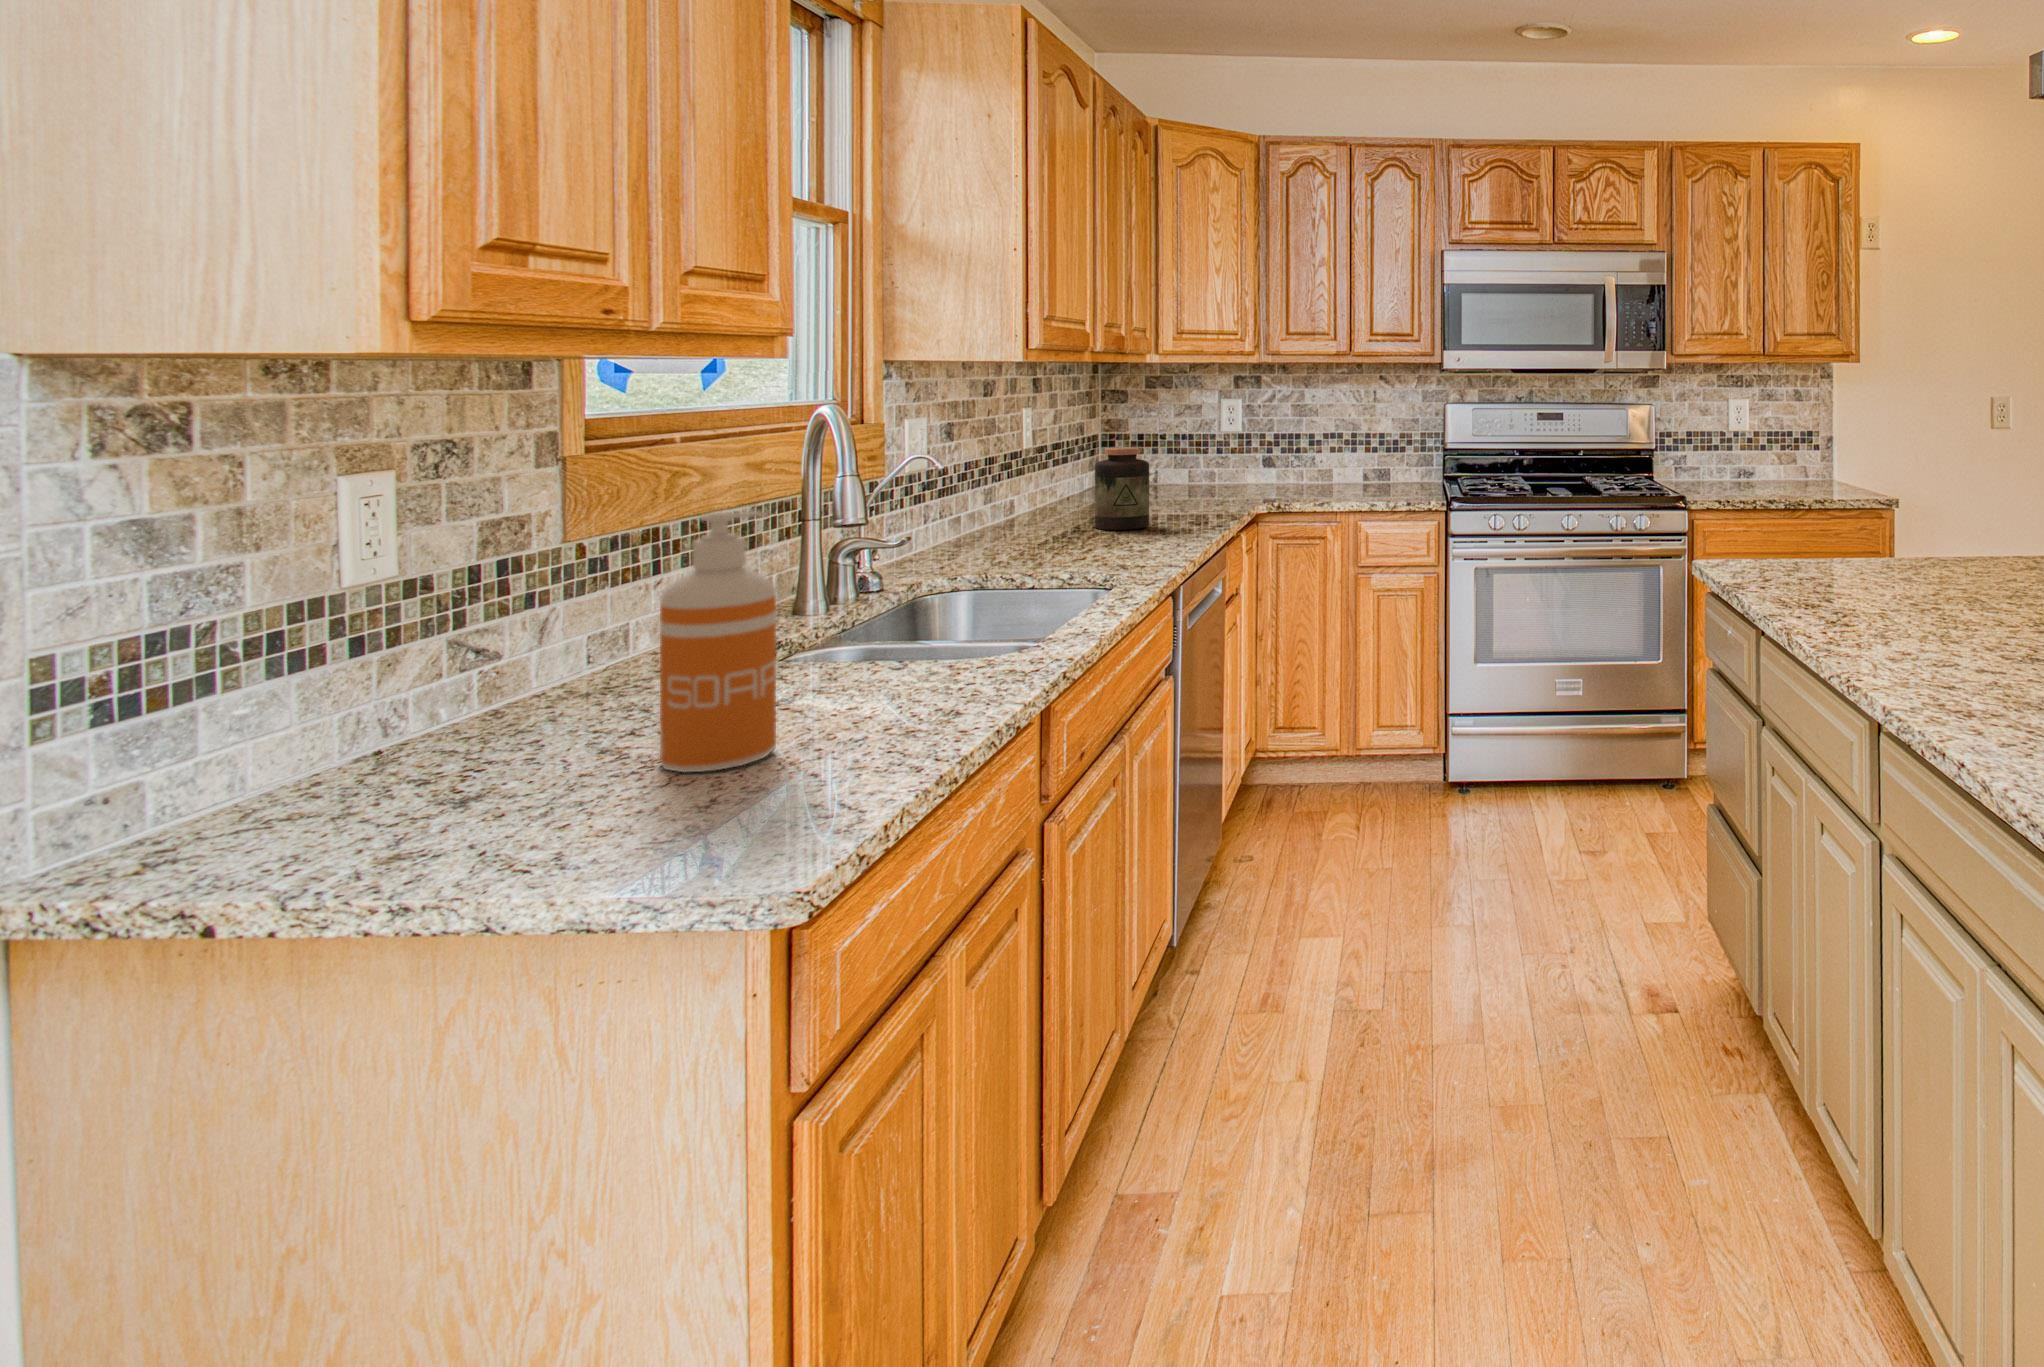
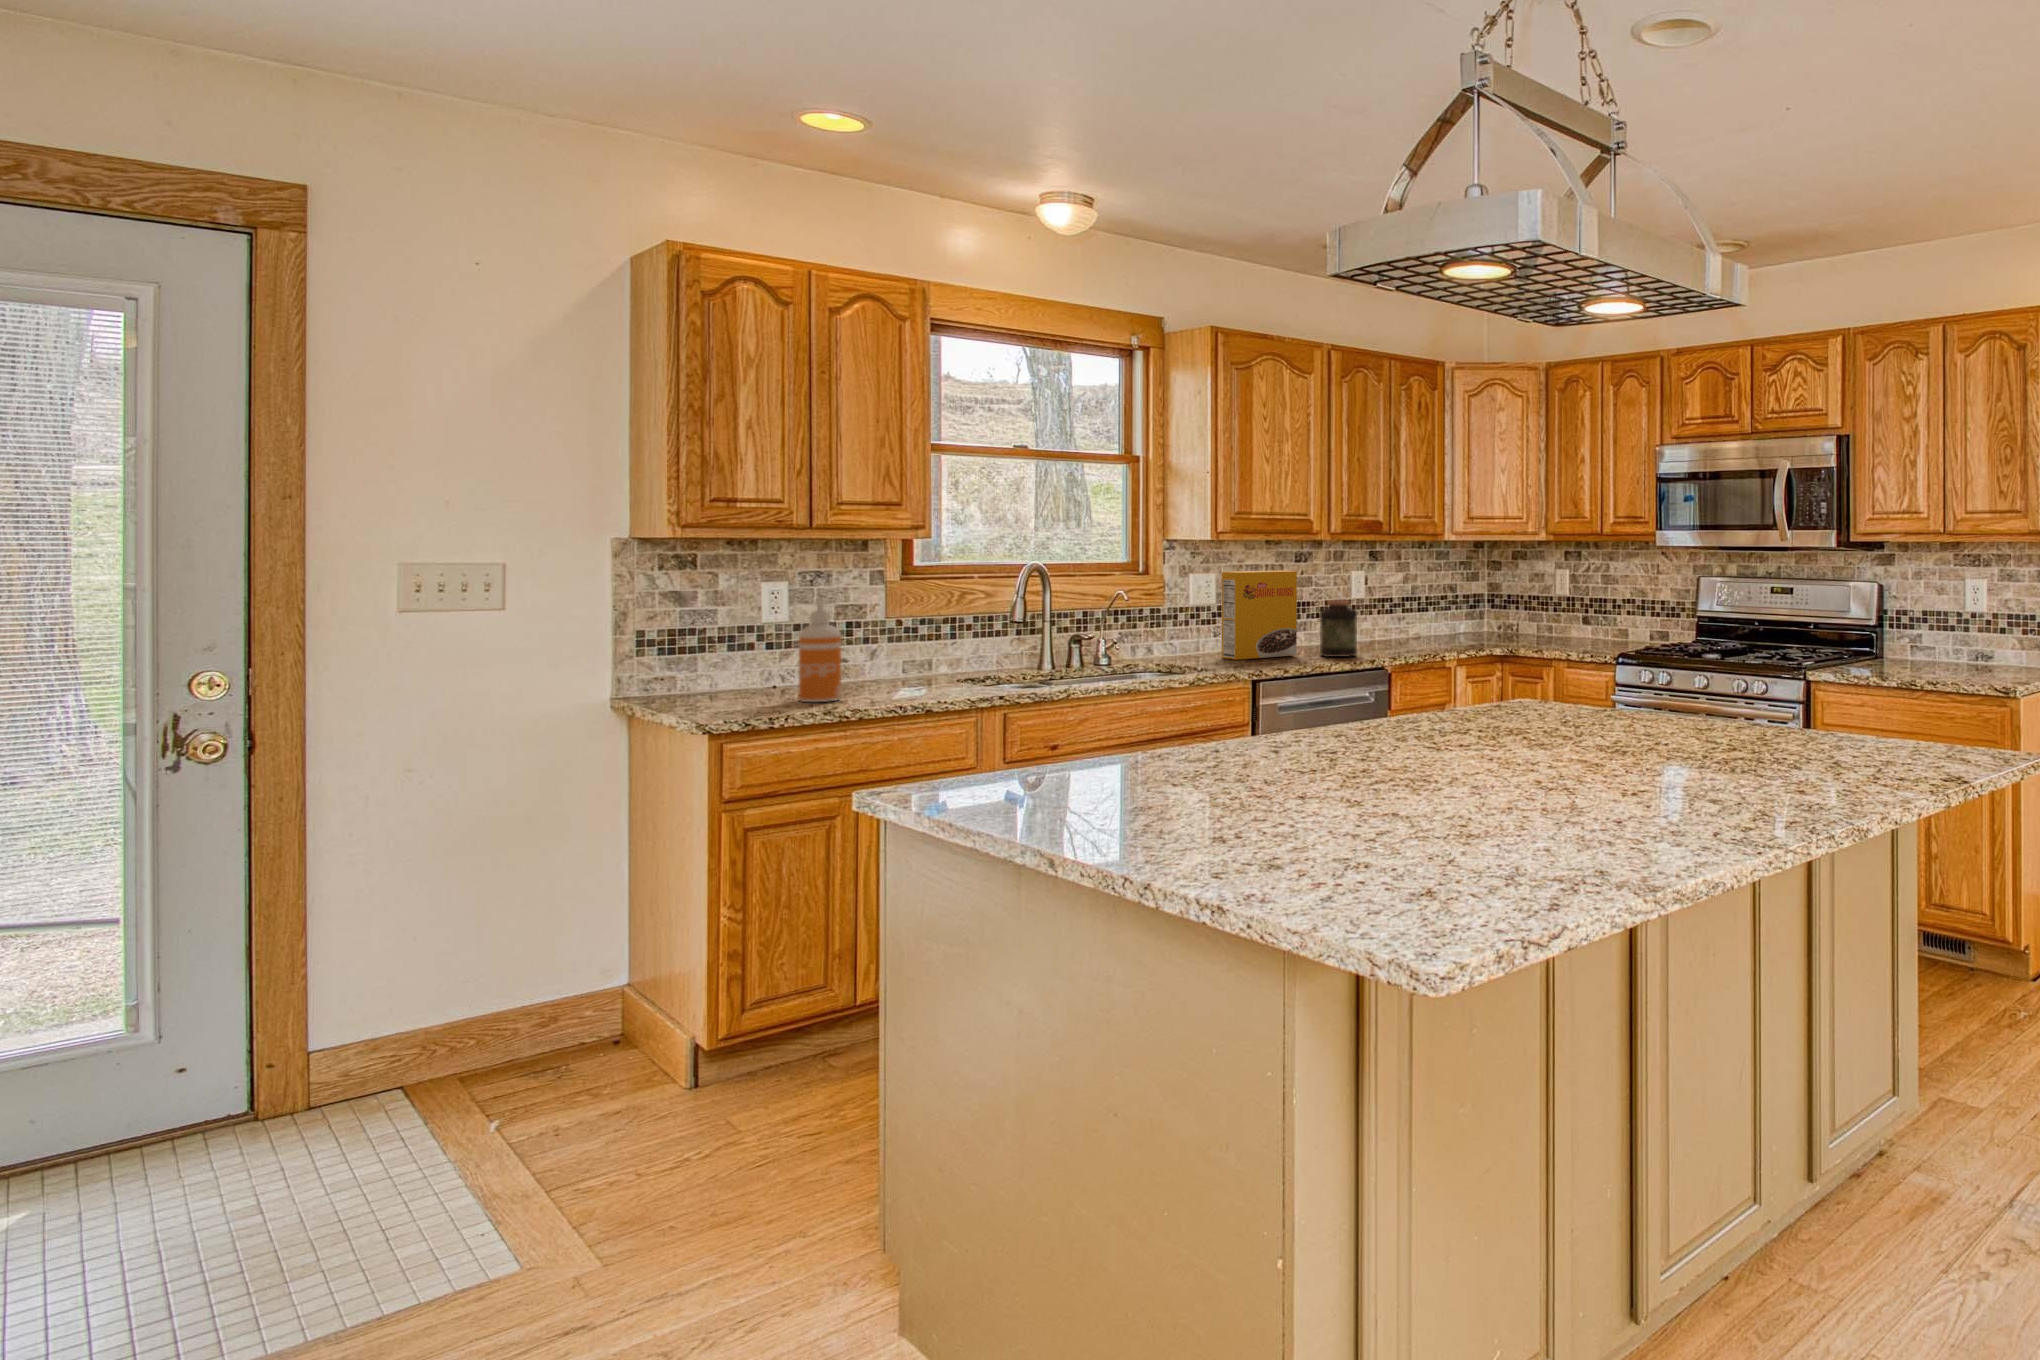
cereal box: none [997,408,1079,548] -> present [1222,570,1297,660]

